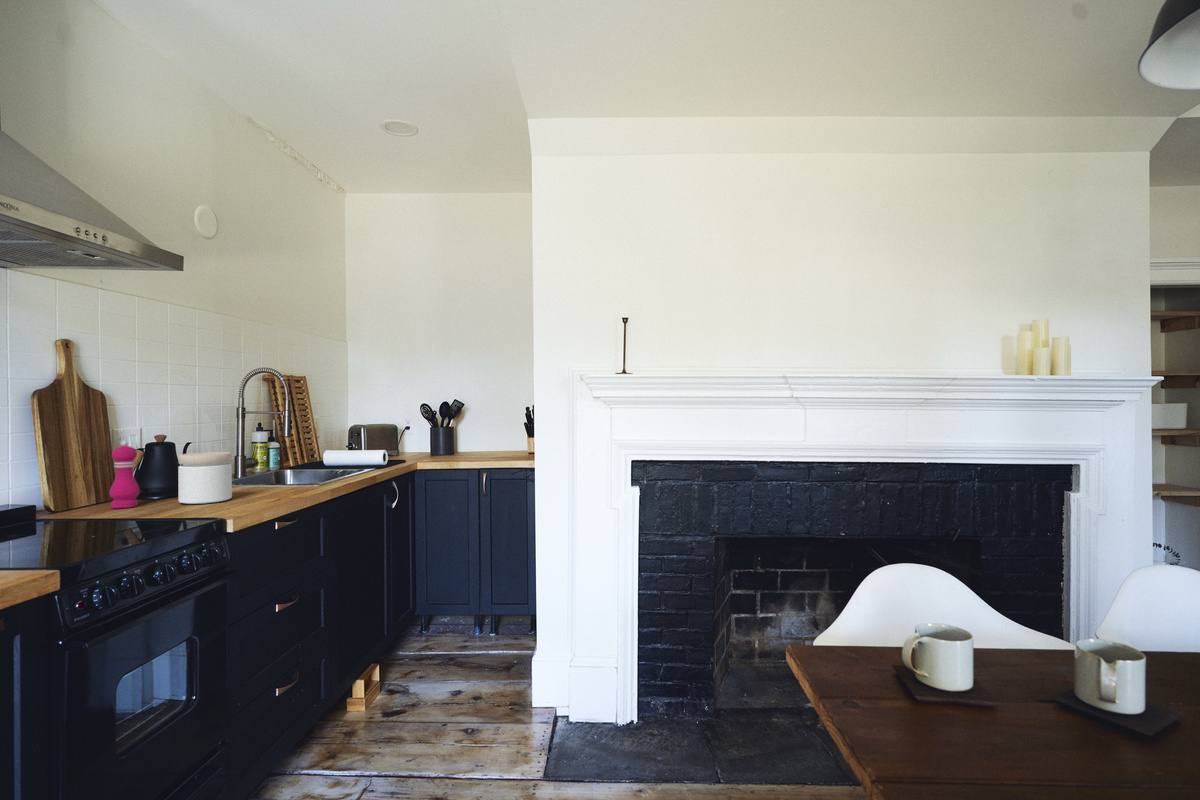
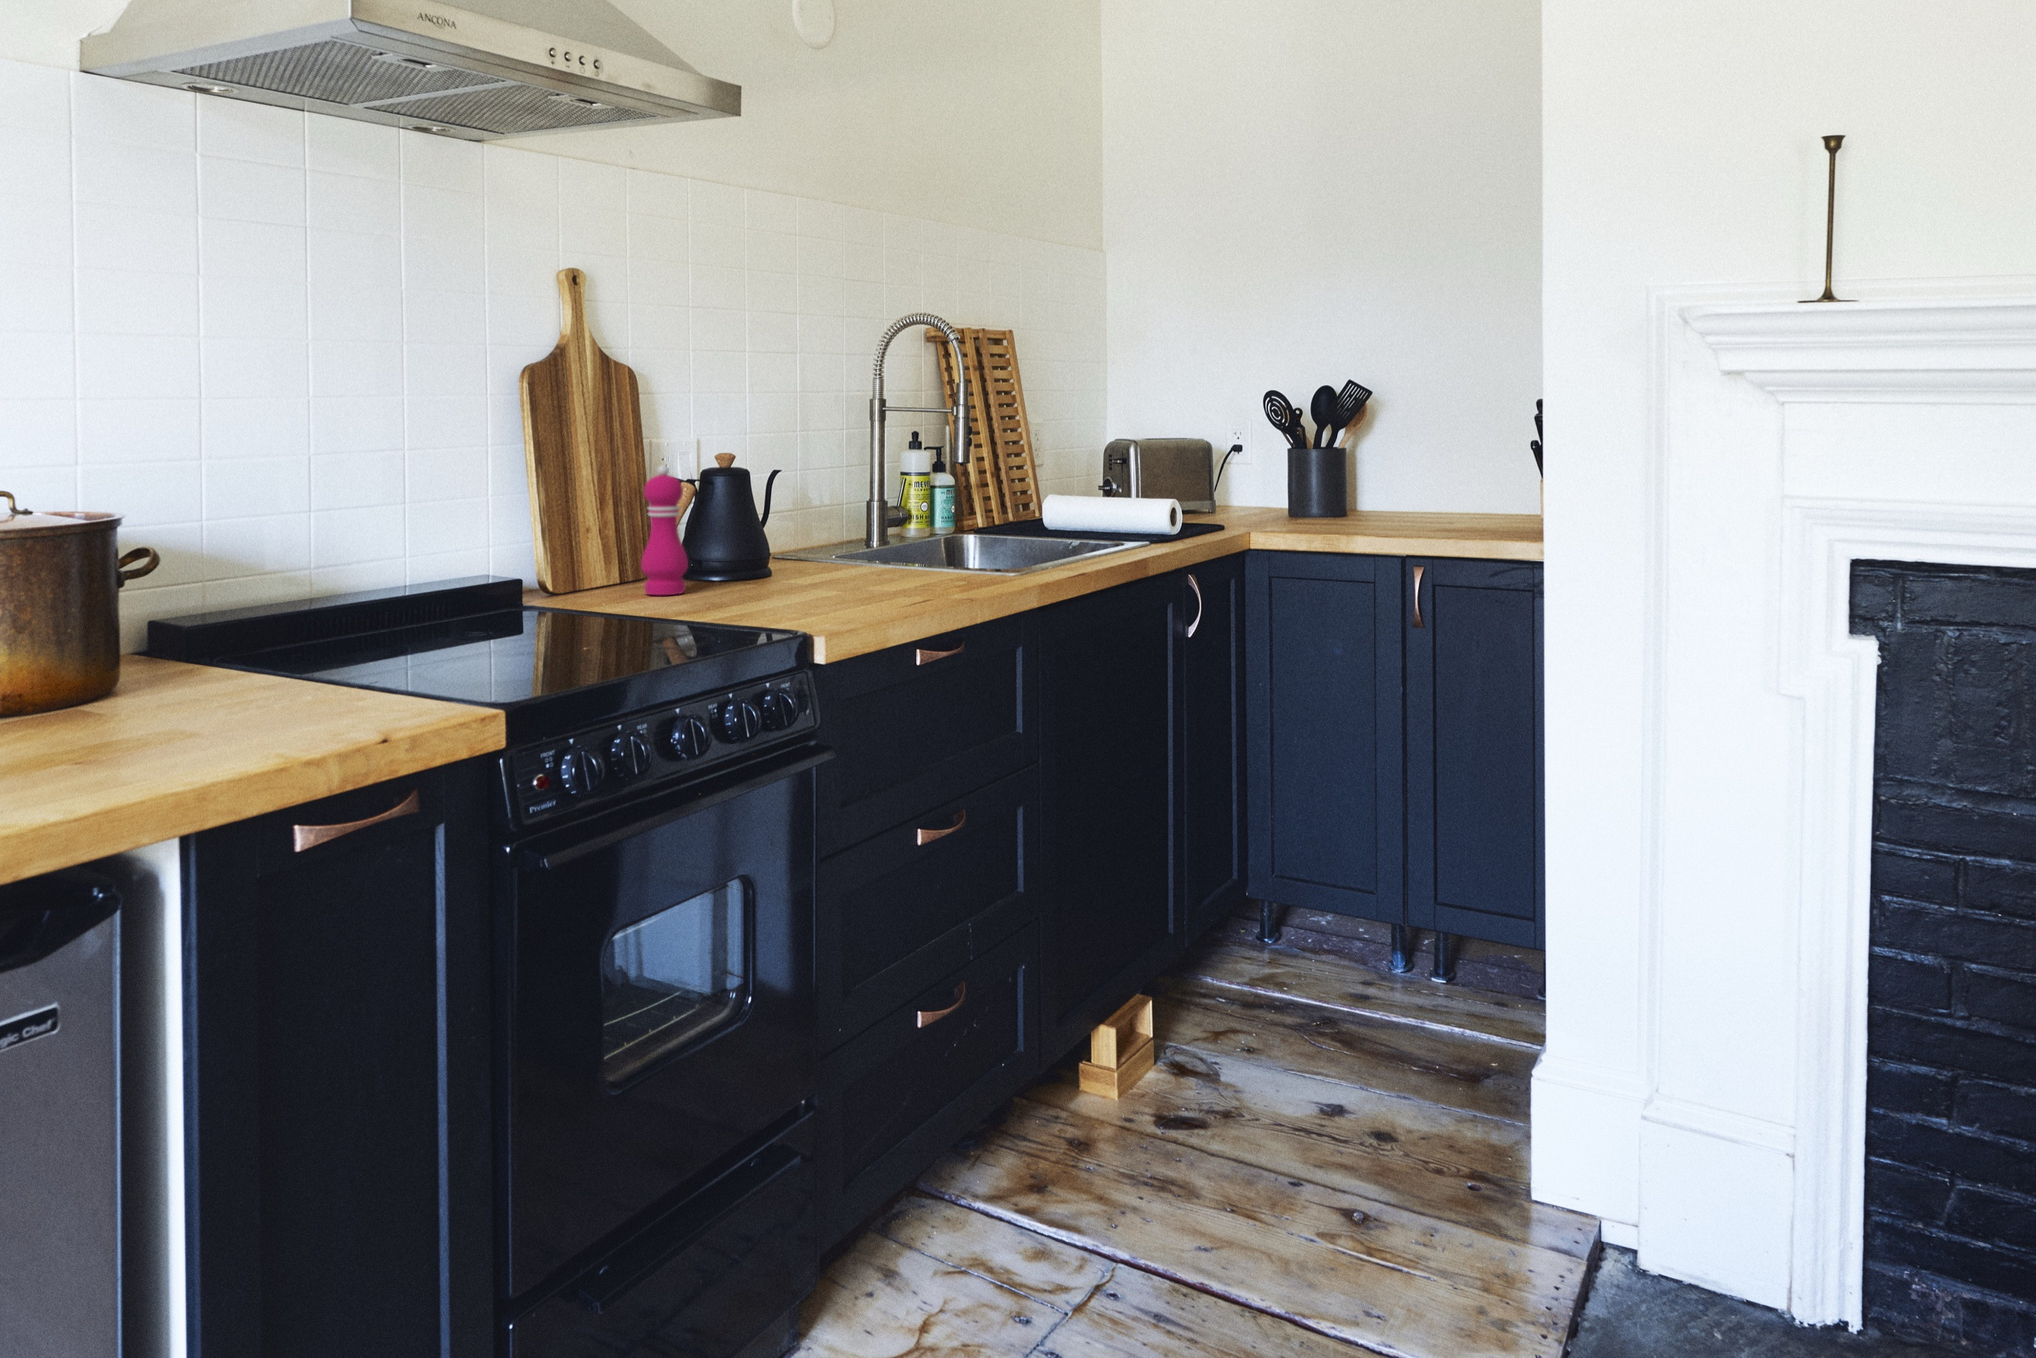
jar: present [178,452,232,504] -> none [748,492,841,597]

